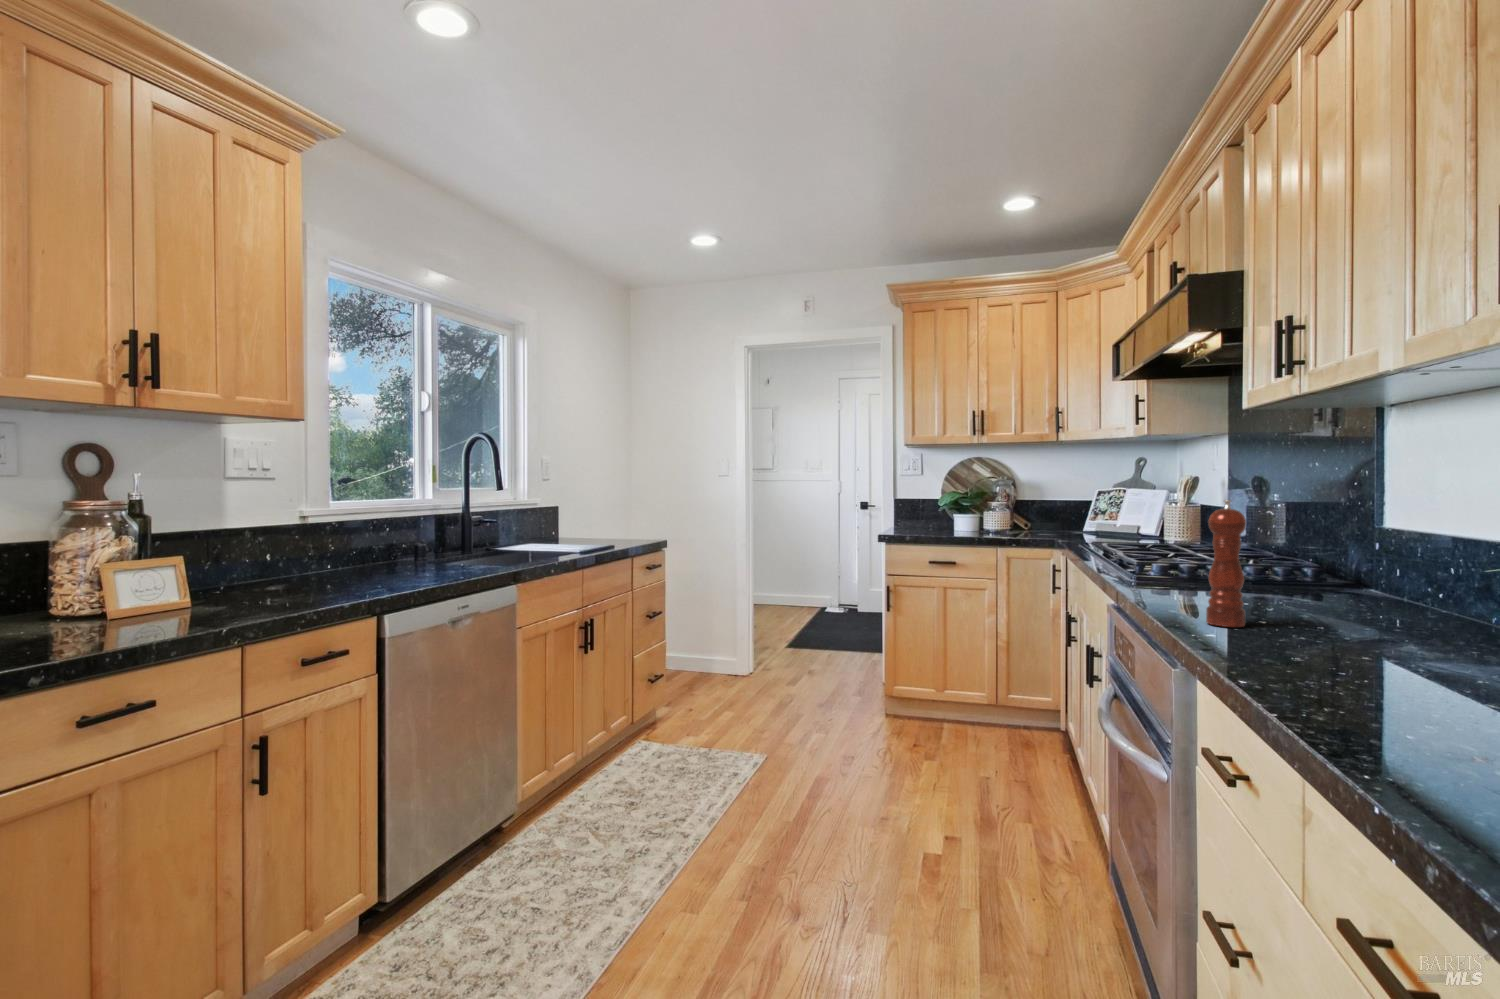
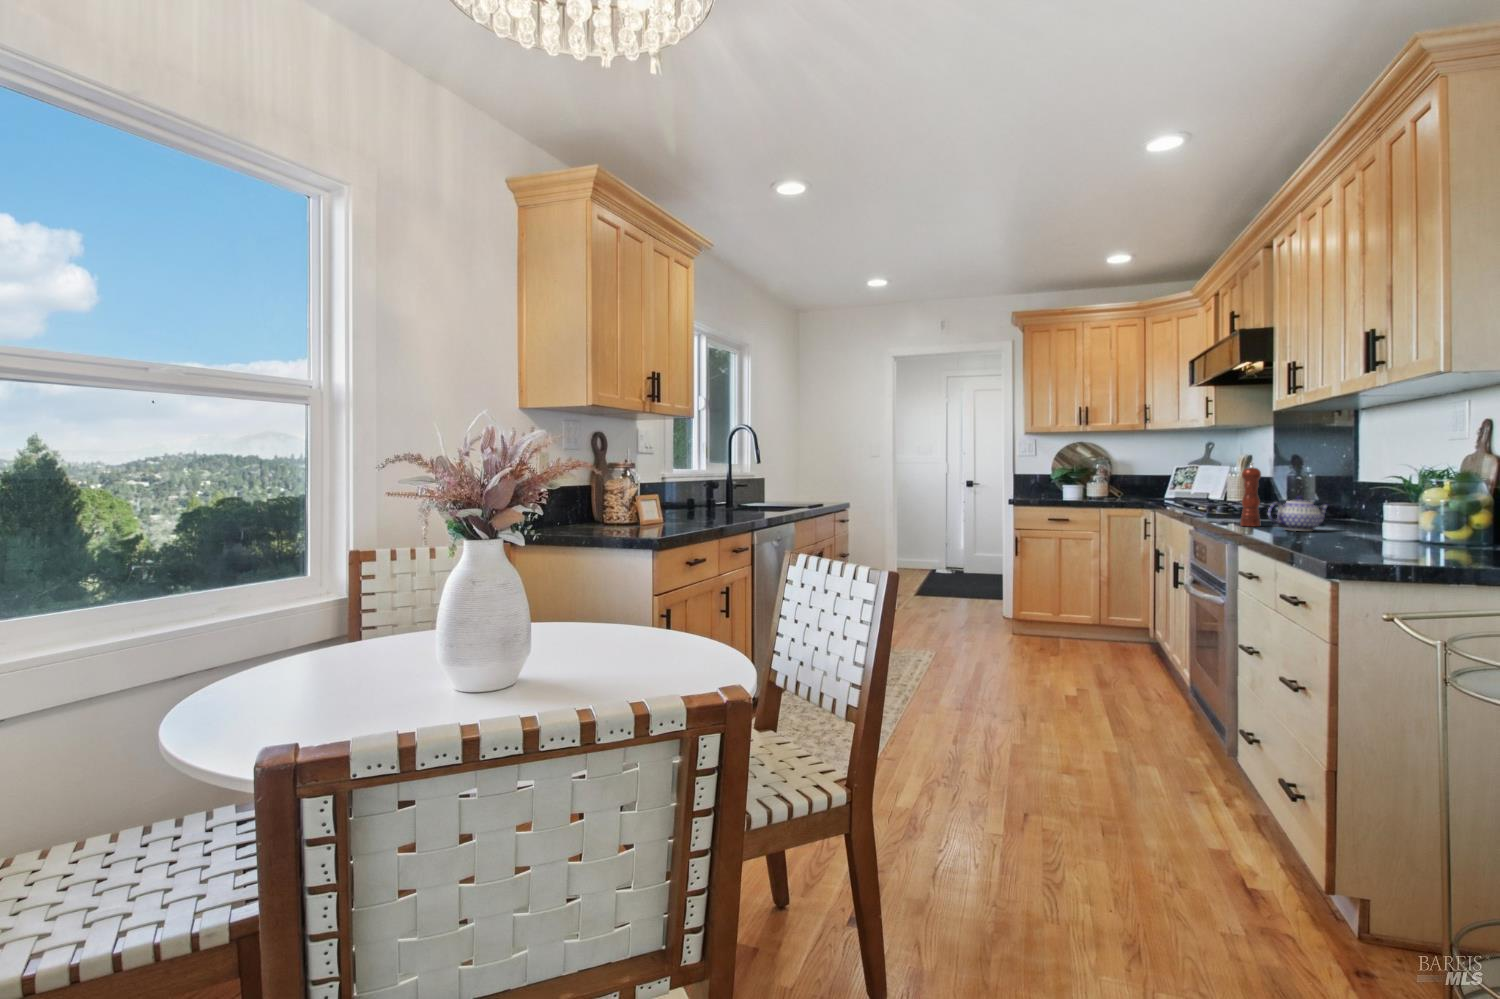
teapot: none [1268,573,1398,653] -> present [1268,496,1329,531]

